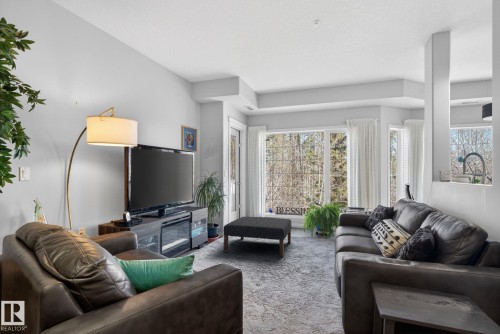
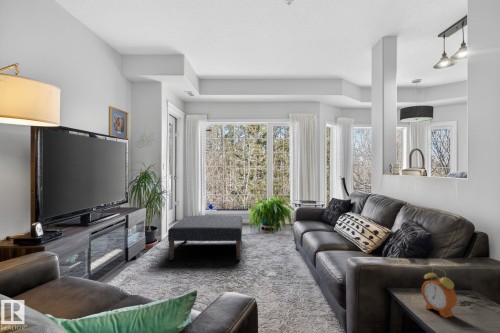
alarm clock: none [393,262,417,305] -> present [422,273,457,318]

